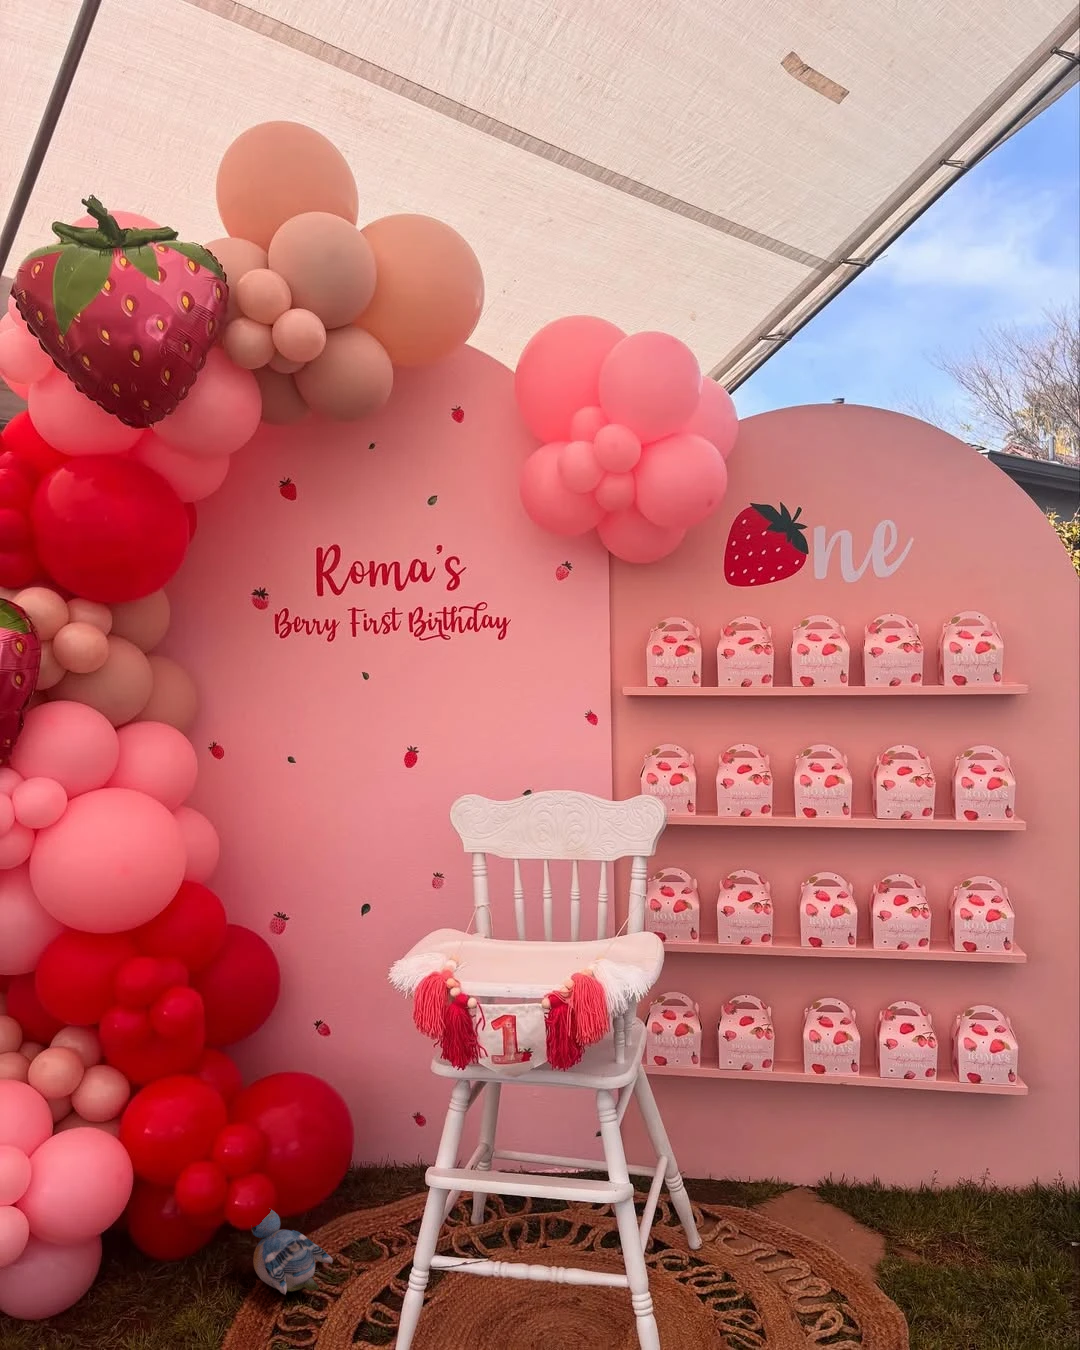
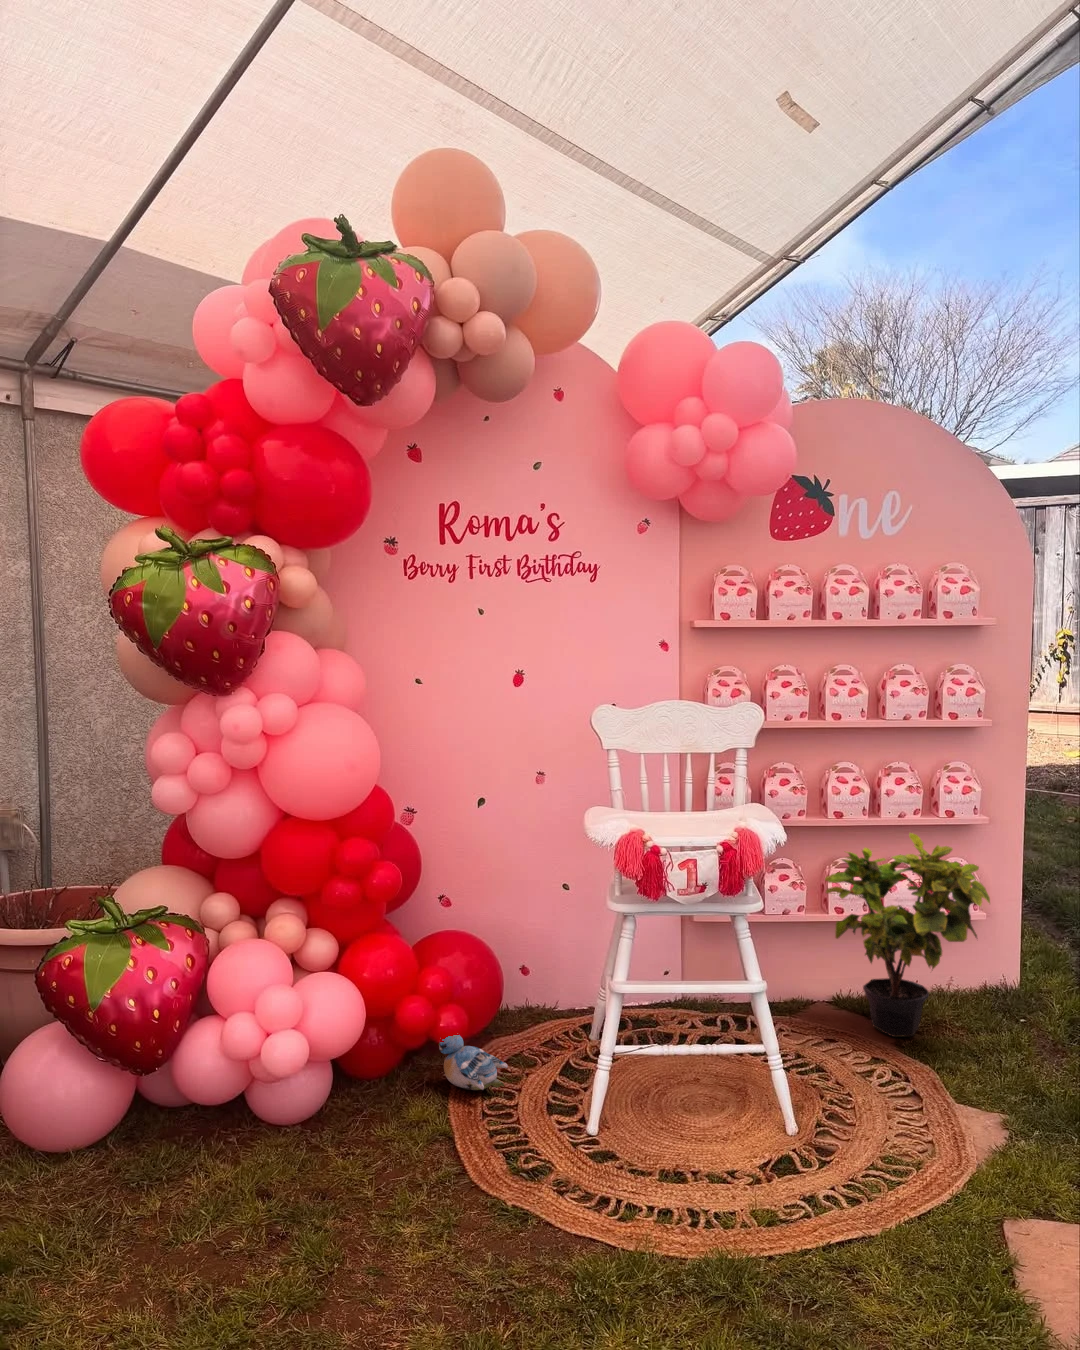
potted plant: none [786,973,1004,1260] -> present [825,833,990,1037]

